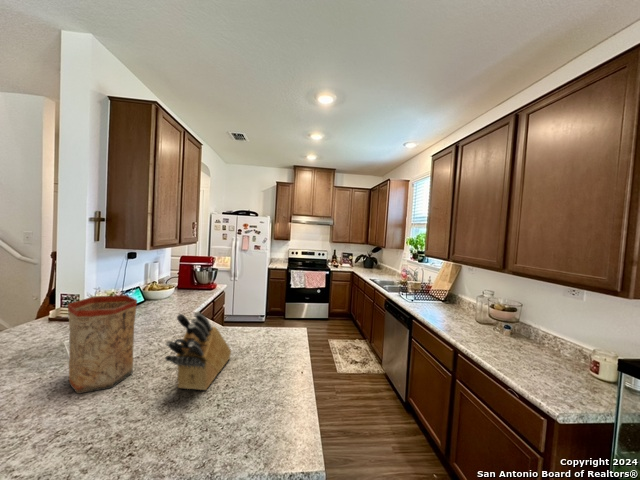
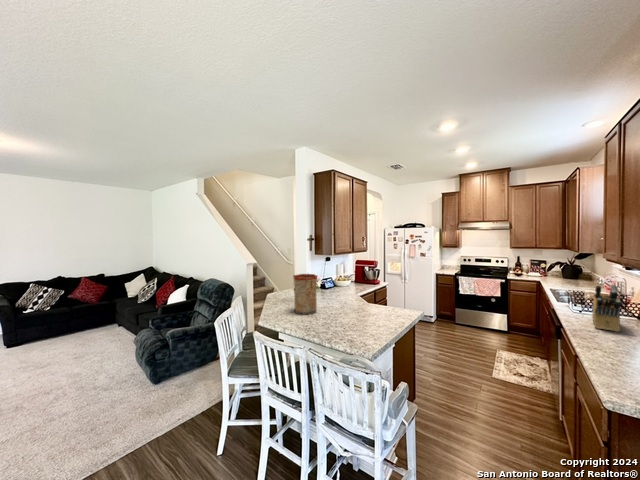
knife block: present [166,312,231,390] -> present [592,284,621,332]

